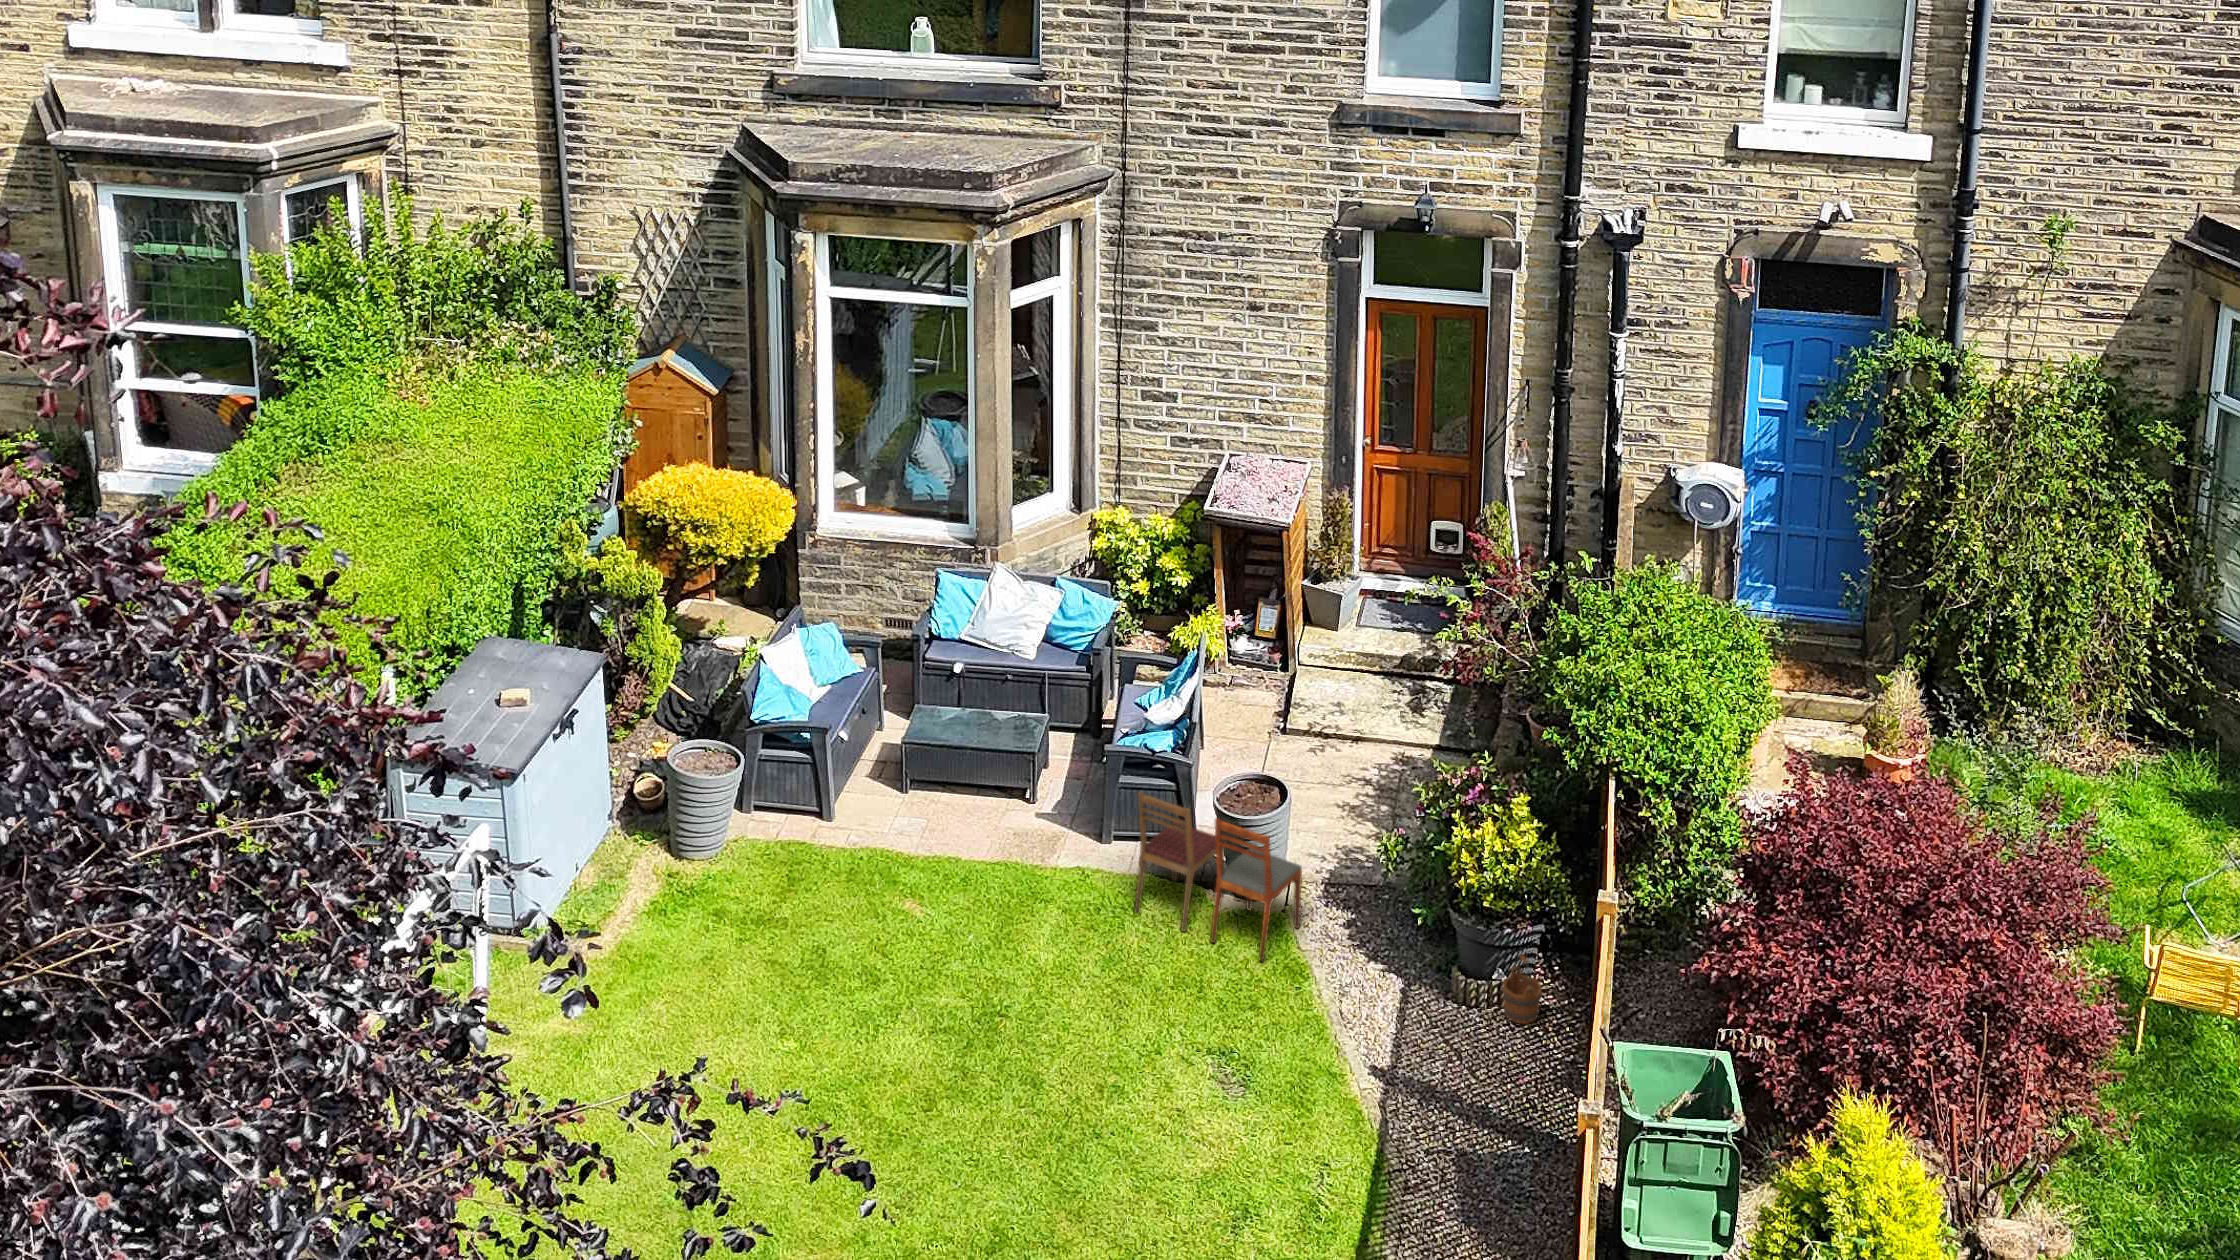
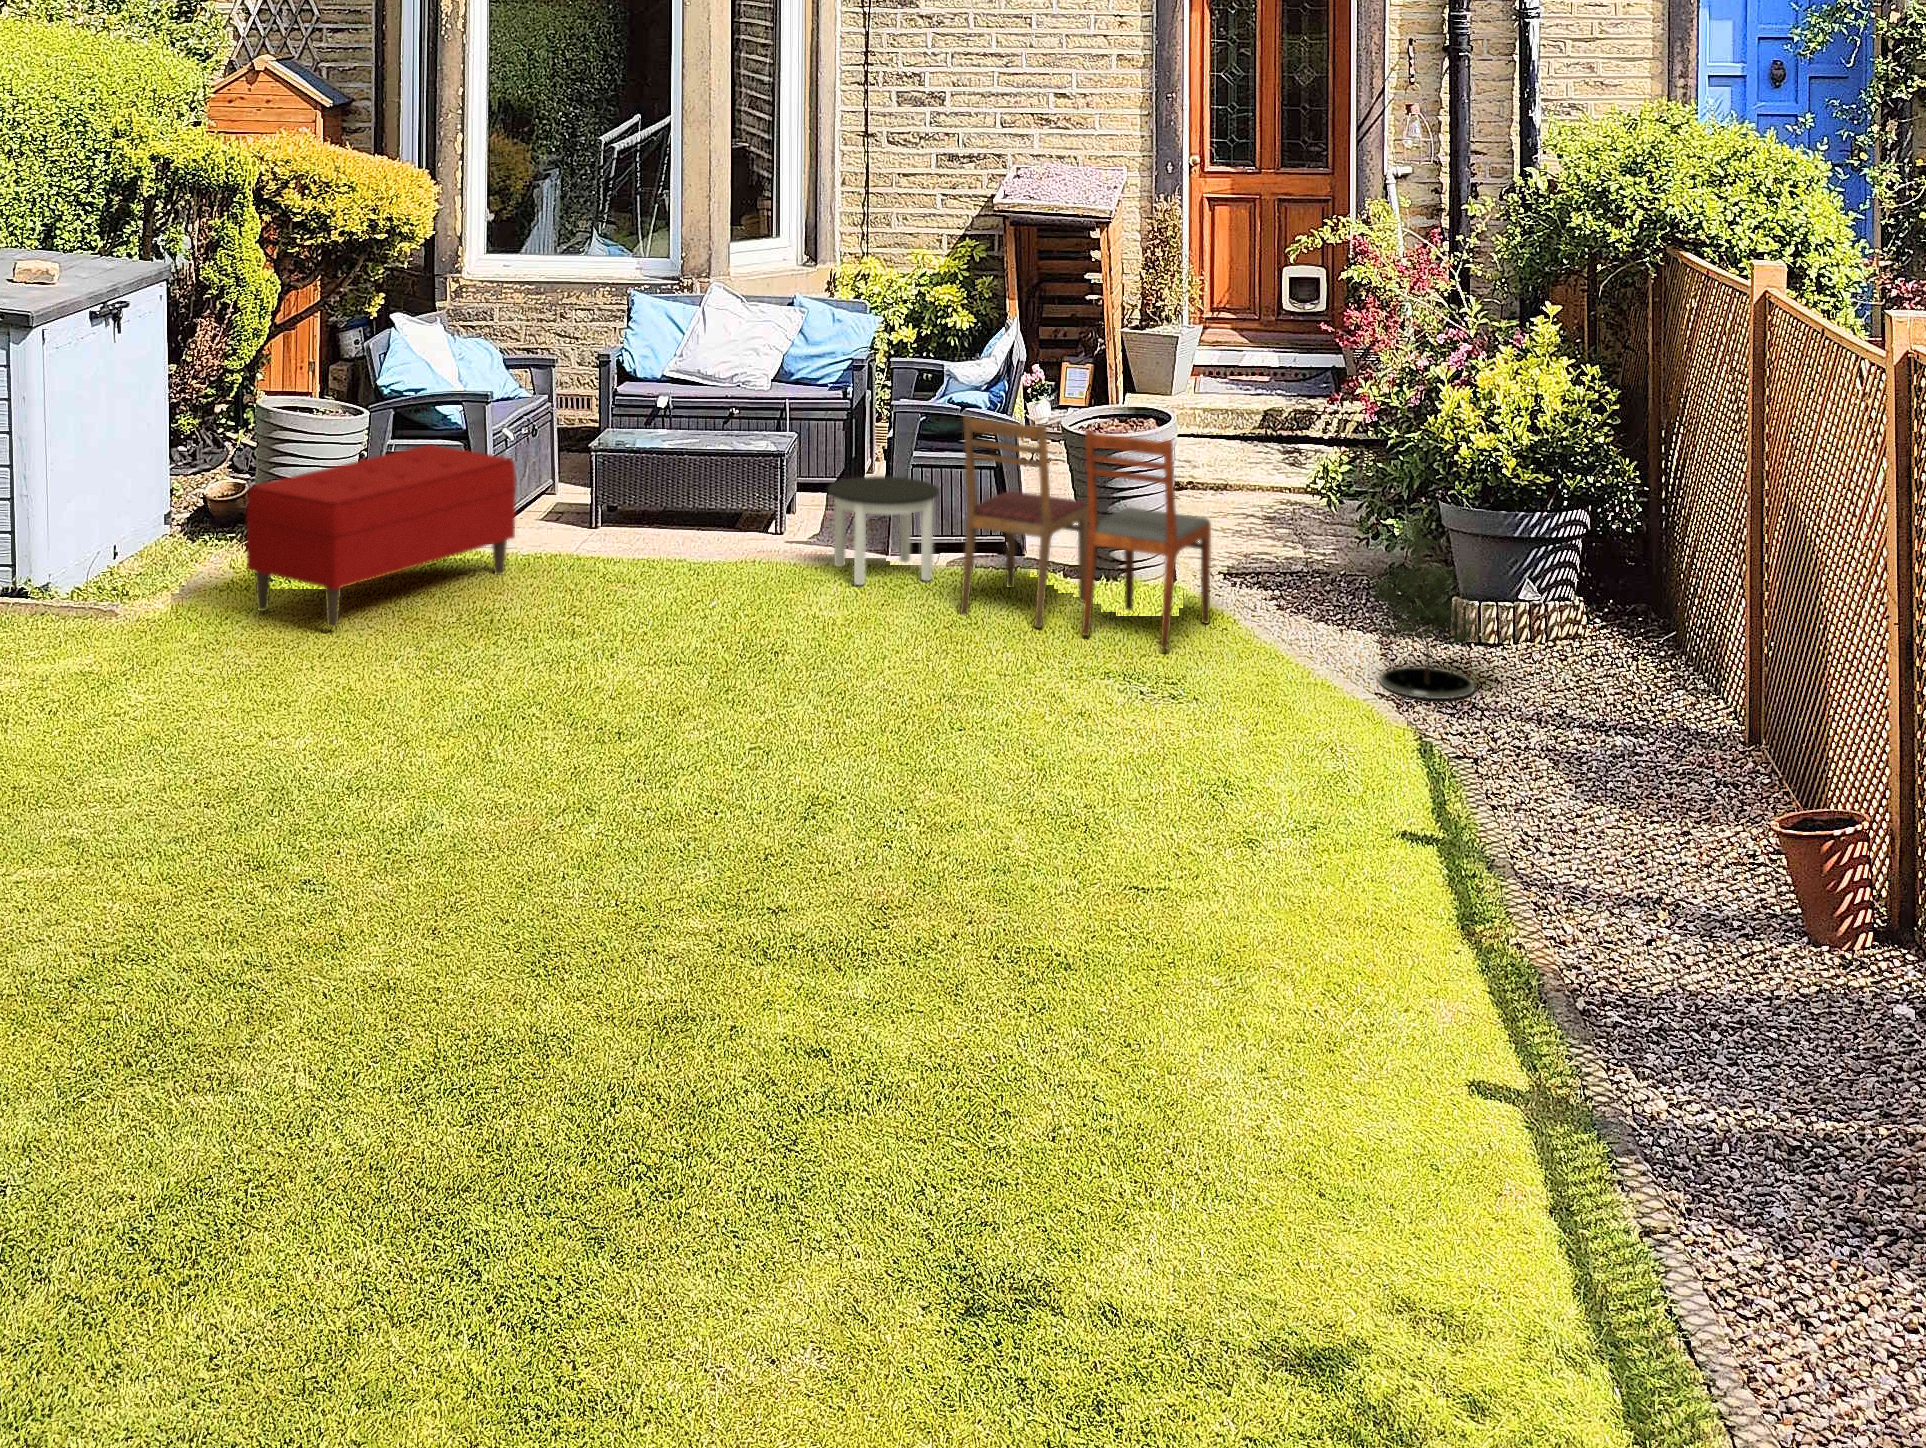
bench: none [660,763,841,925] -> present [246,444,516,628]
round table: none [1053,790,1129,878] -> present [828,476,939,585]
potted tree: none [1386,901,1464,1020] -> present [1369,517,1481,699]
wooden bucket: present [1502,955,1542,1024] -> none [1544,592,1607,701]

